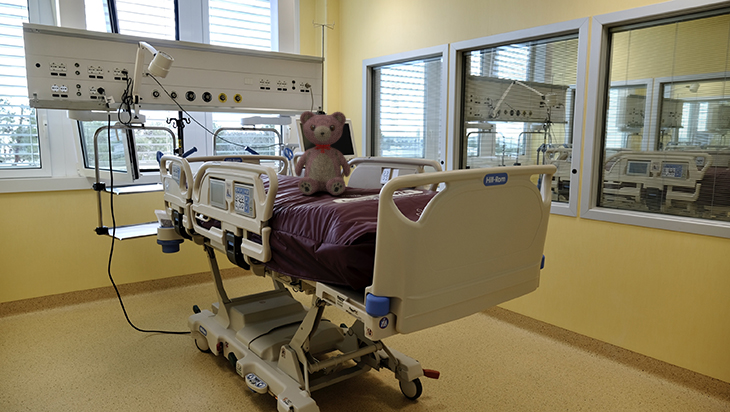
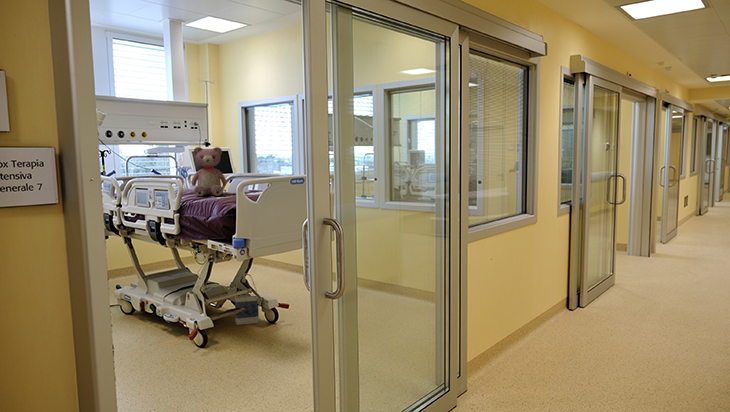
bag: none [354,318,390,399] -> present [235,273,259,325]

